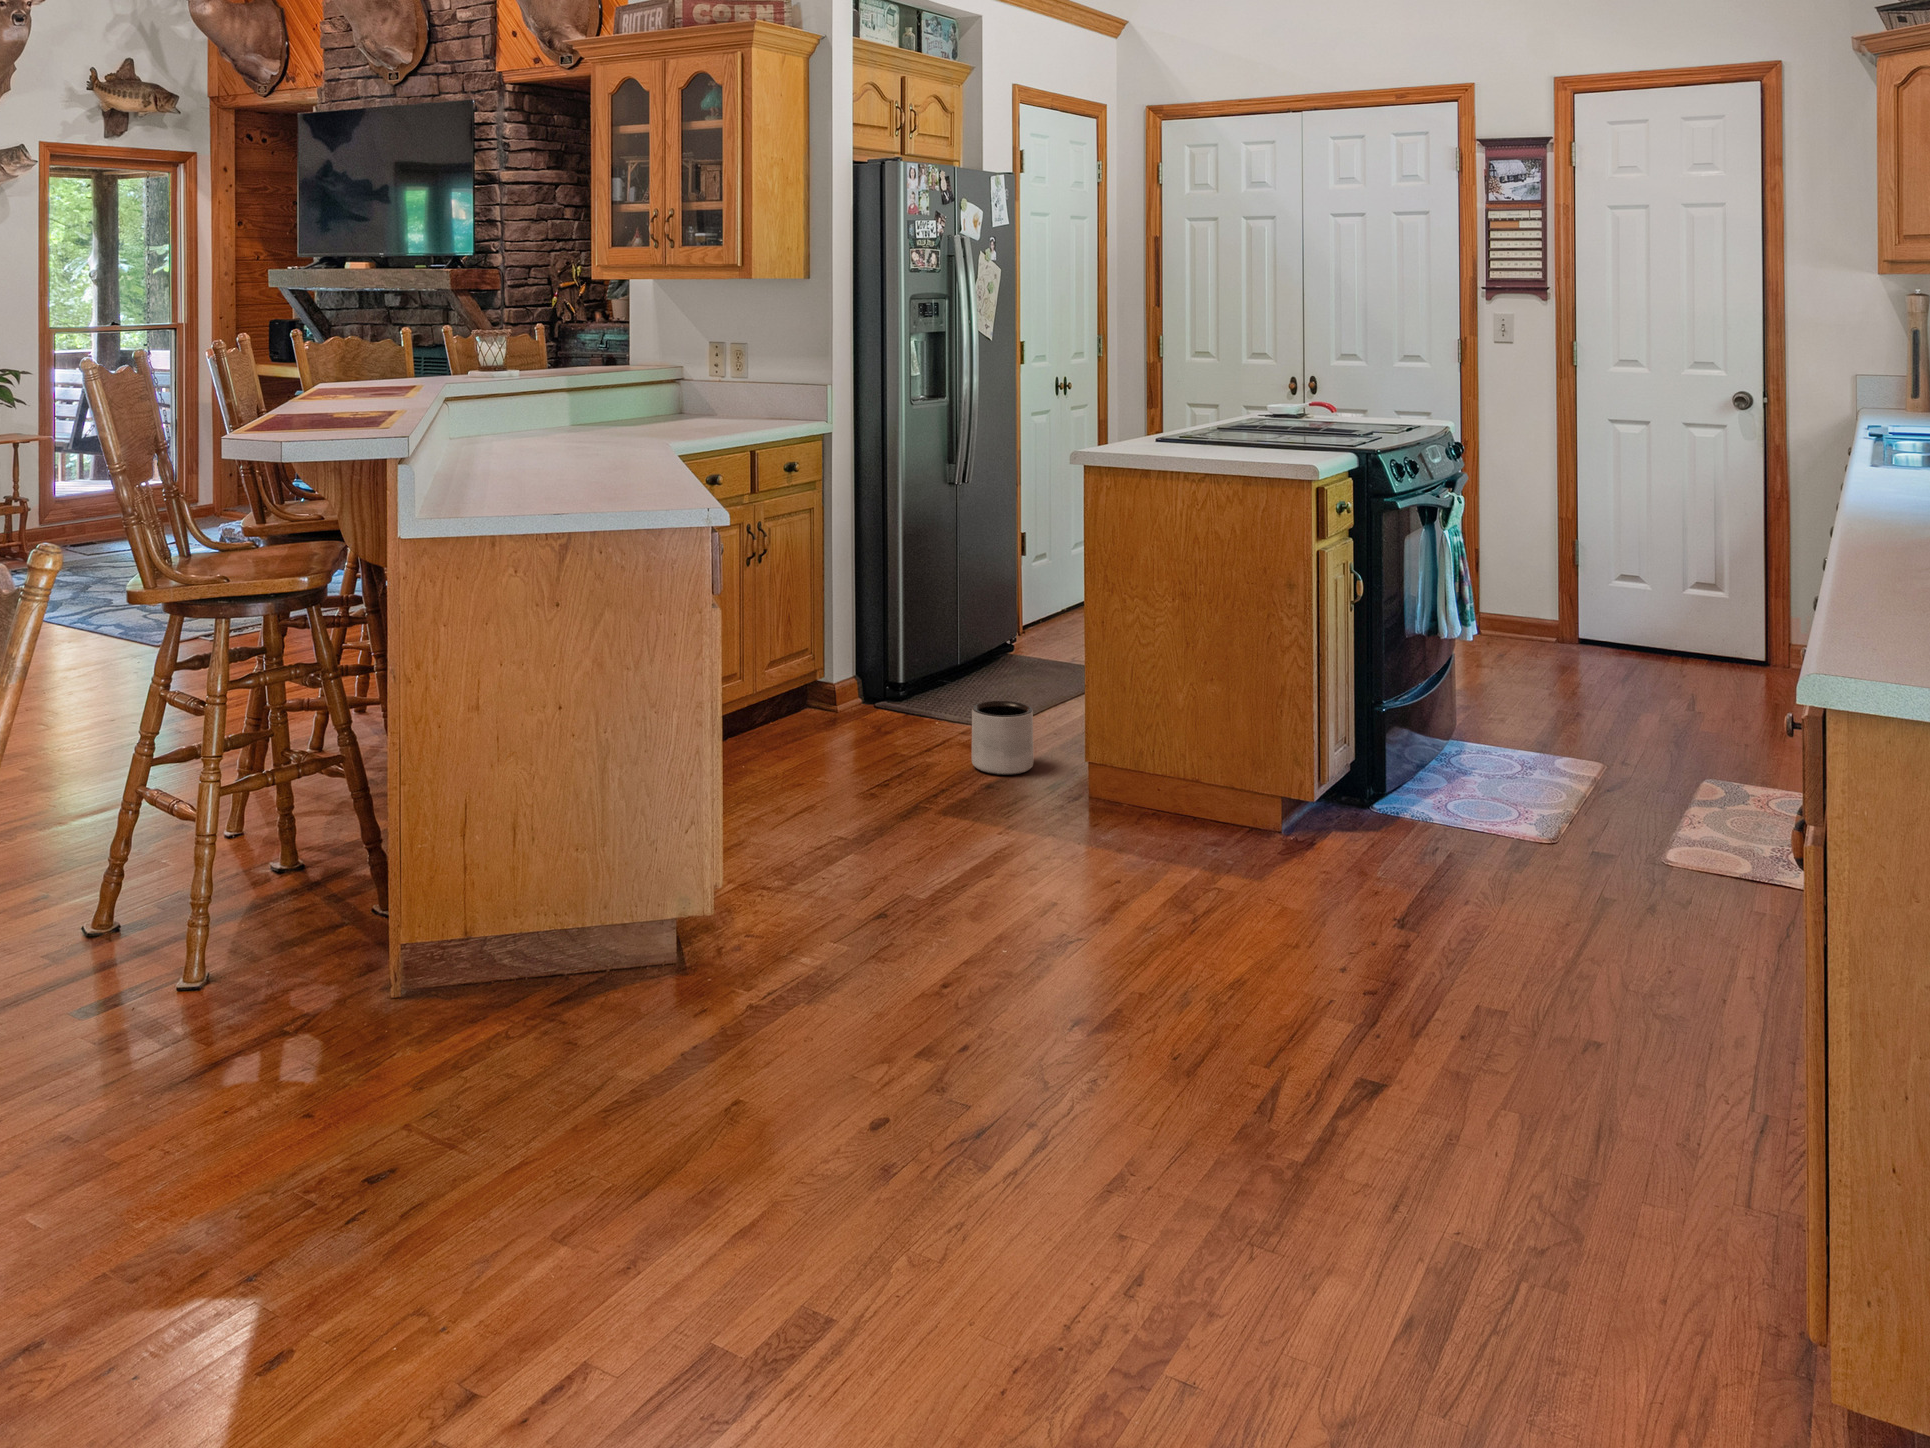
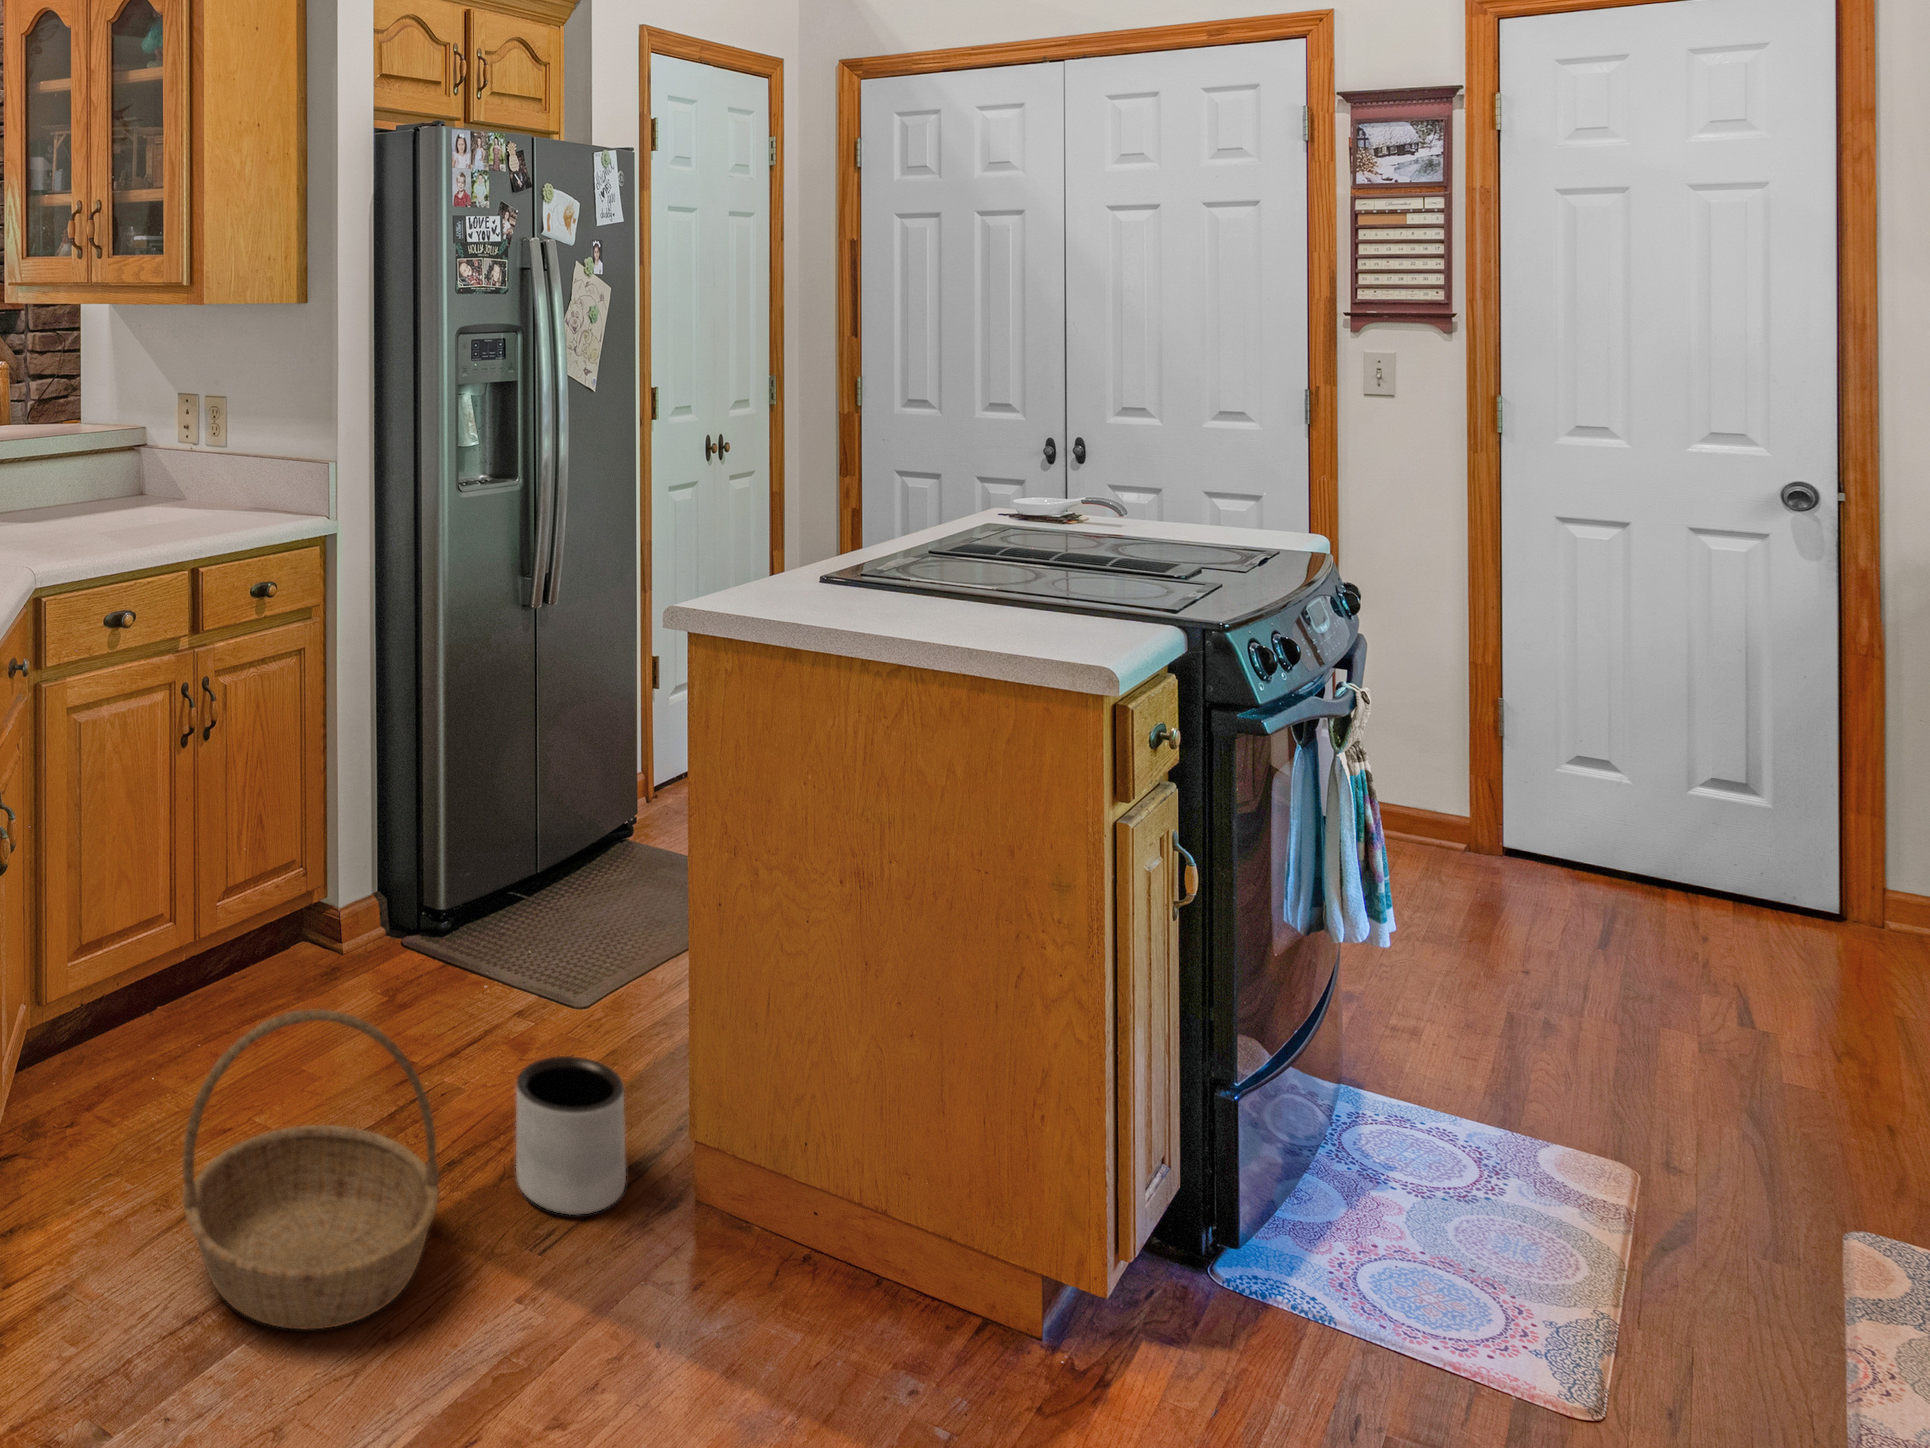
basket: none [802,652,939,807] -> present [182,1009,439,1329]

